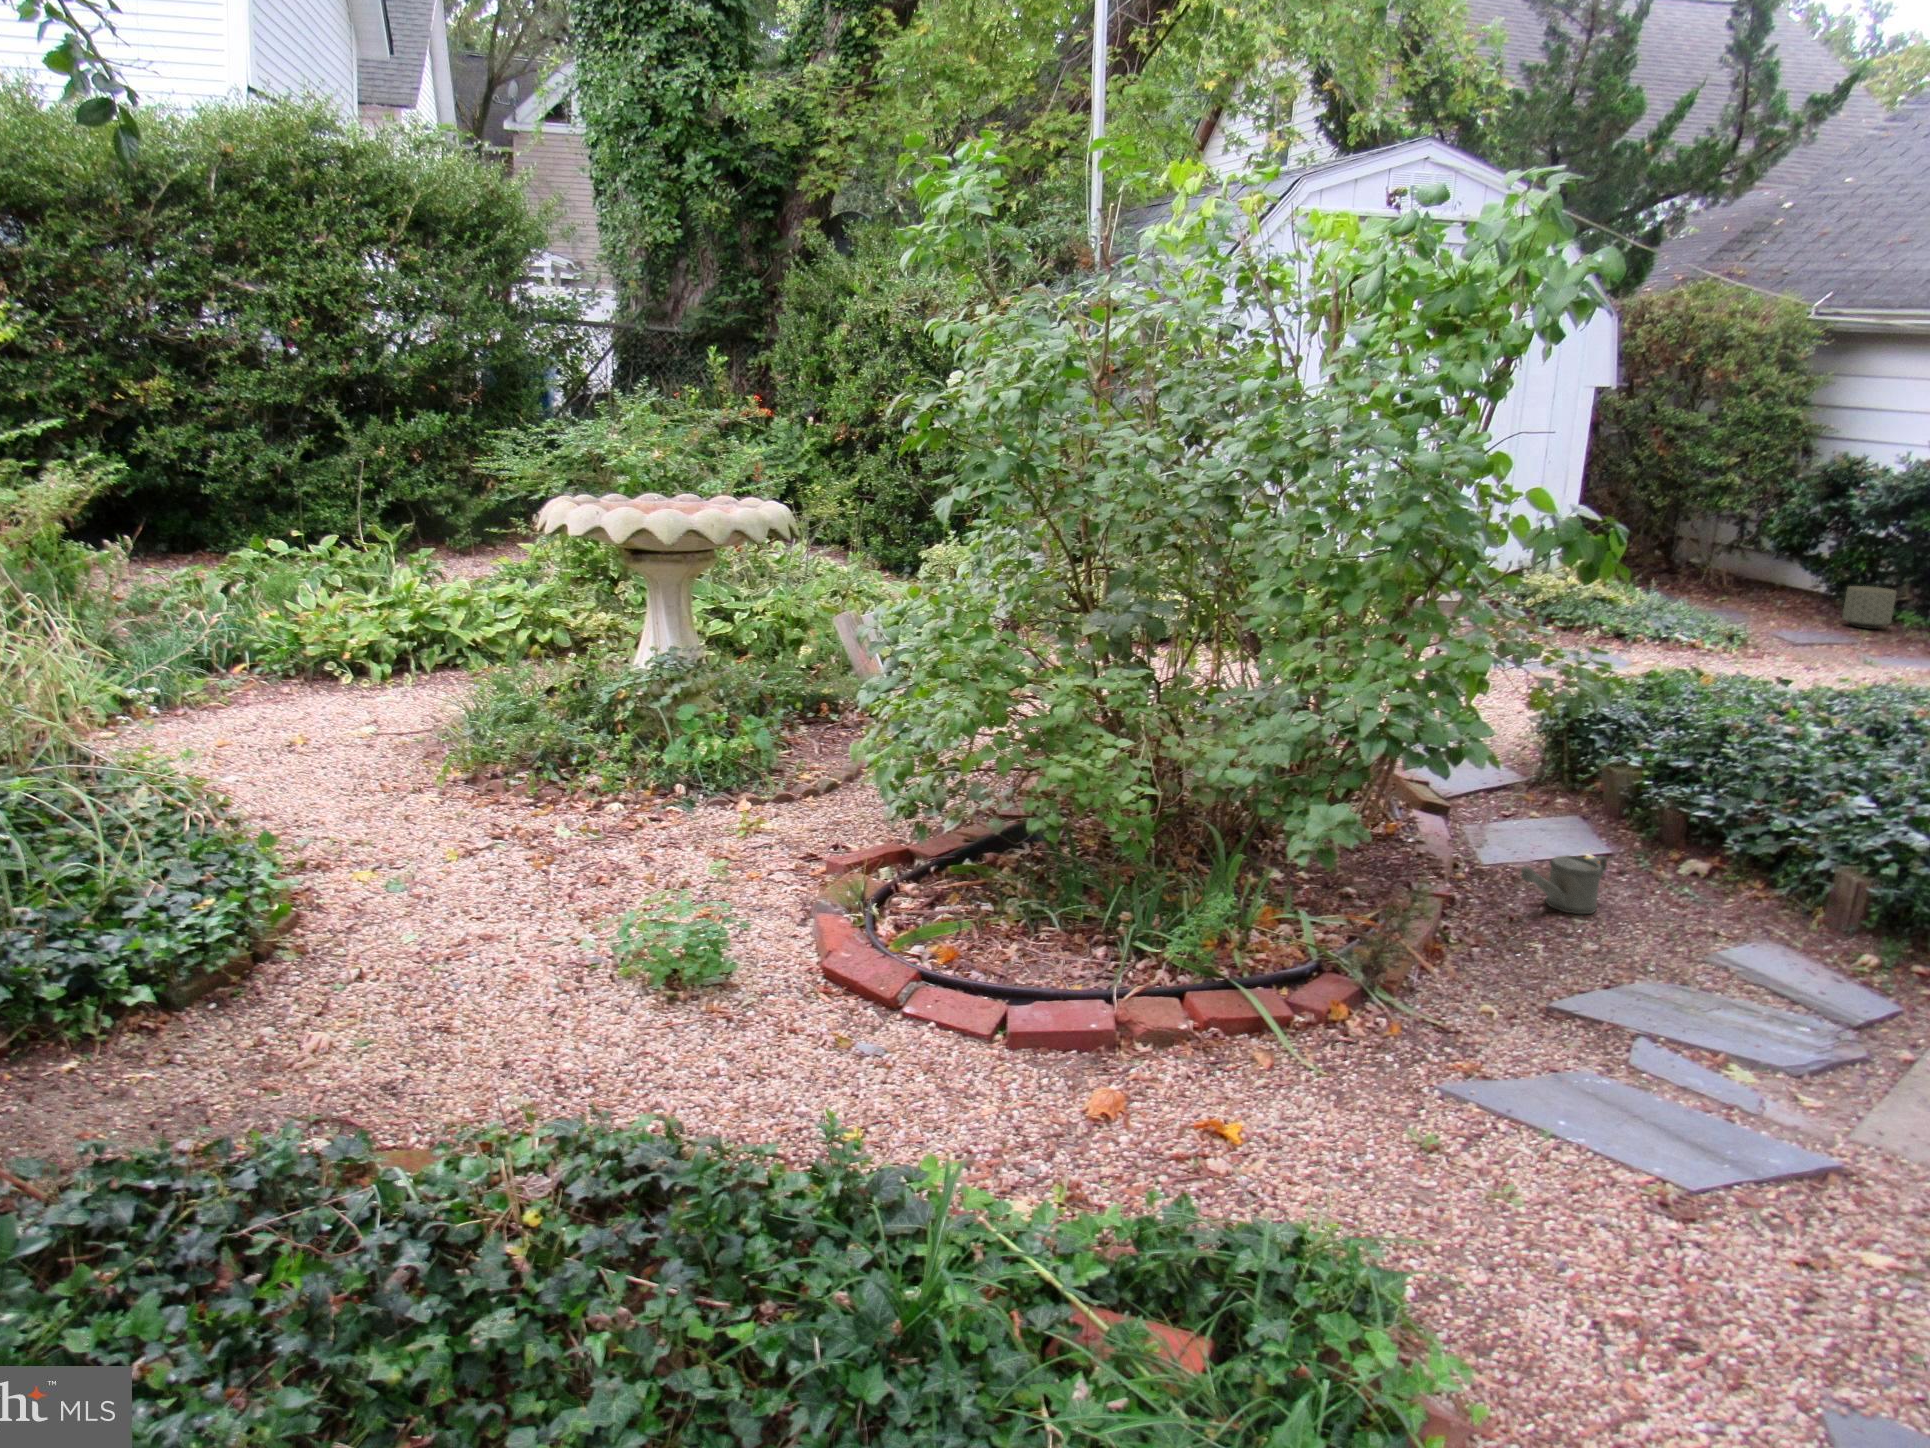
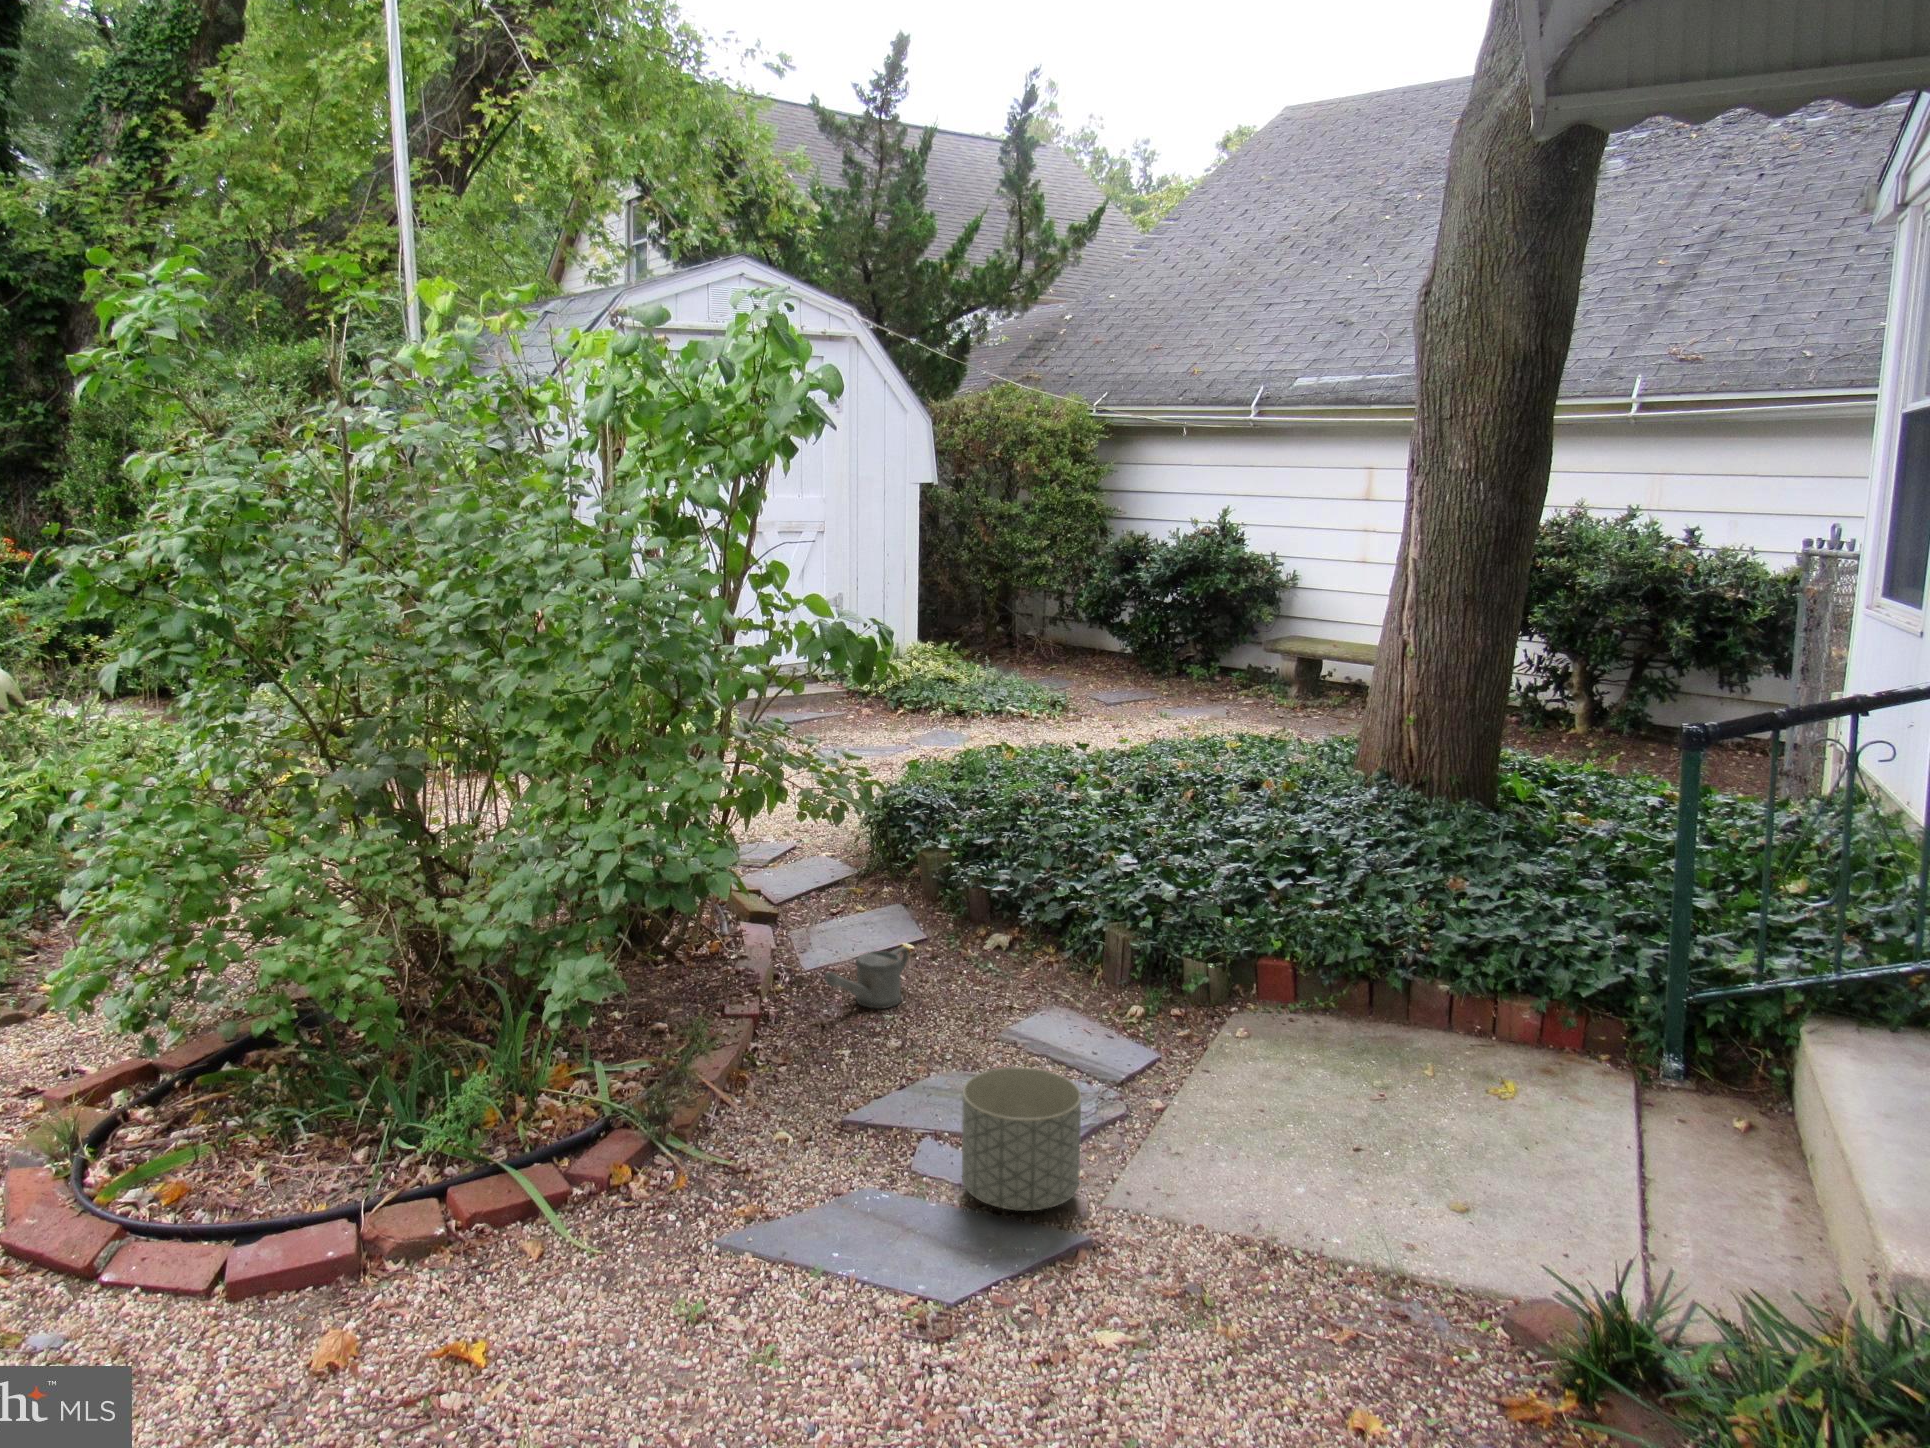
planter: present [1842,586,1896,629] -> present [962,1067,1081,1211]

